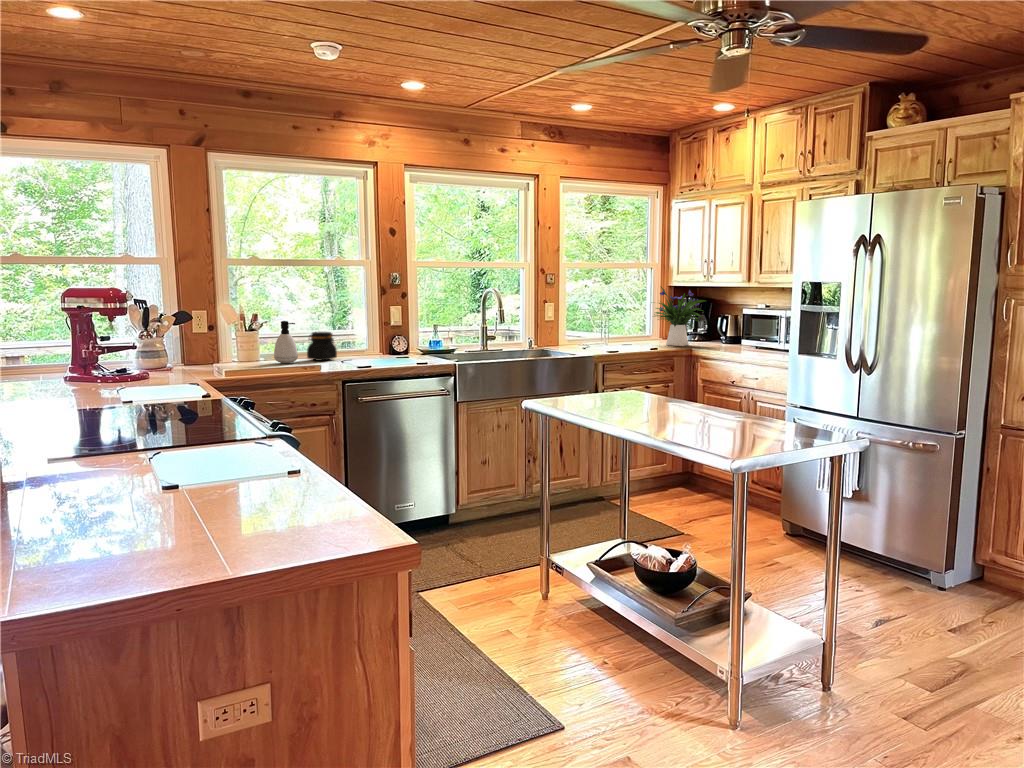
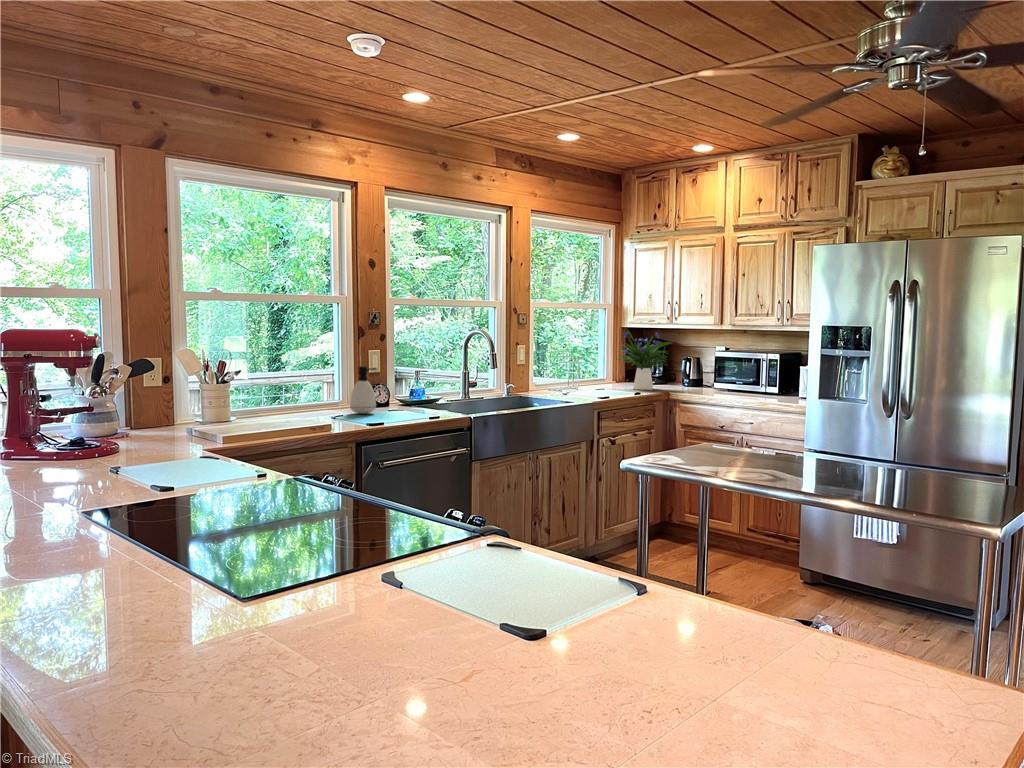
soap dispenser: present [274,321,298,363] -> present [350,366,376,414]
jar: present [307,332,337,361] -> none [286,382,323,418]

